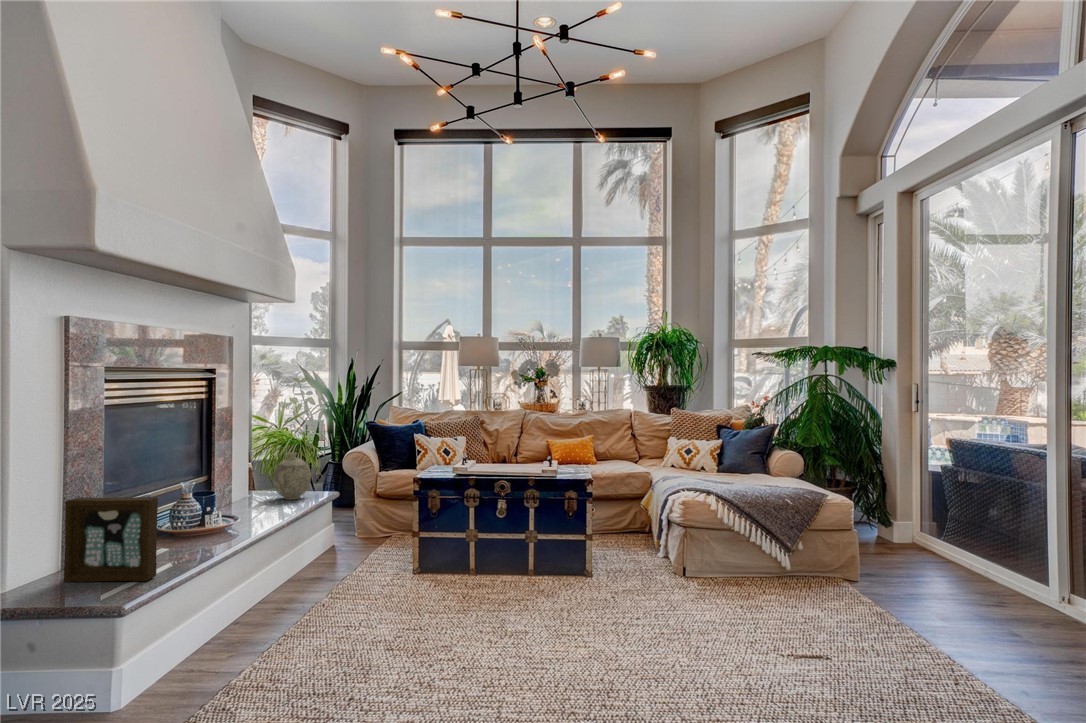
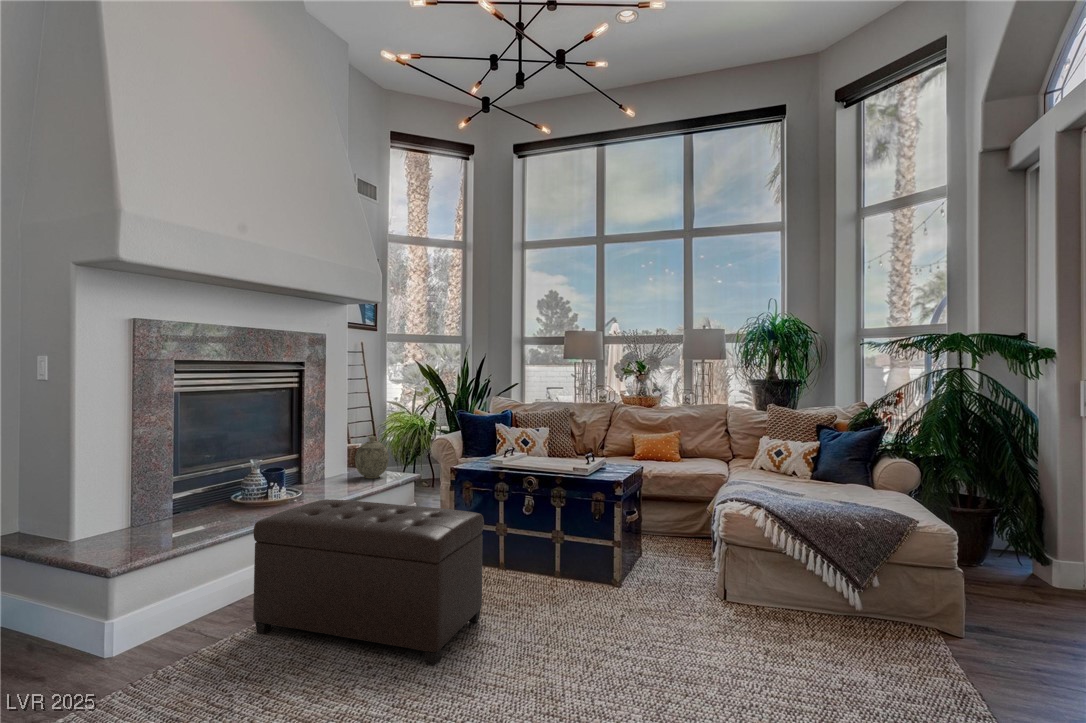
picture frame: present [64,497,158,582] -> none [76,471,147,552]
ottoman: none [288,513,502,652] -> present [253,499,484,666]

